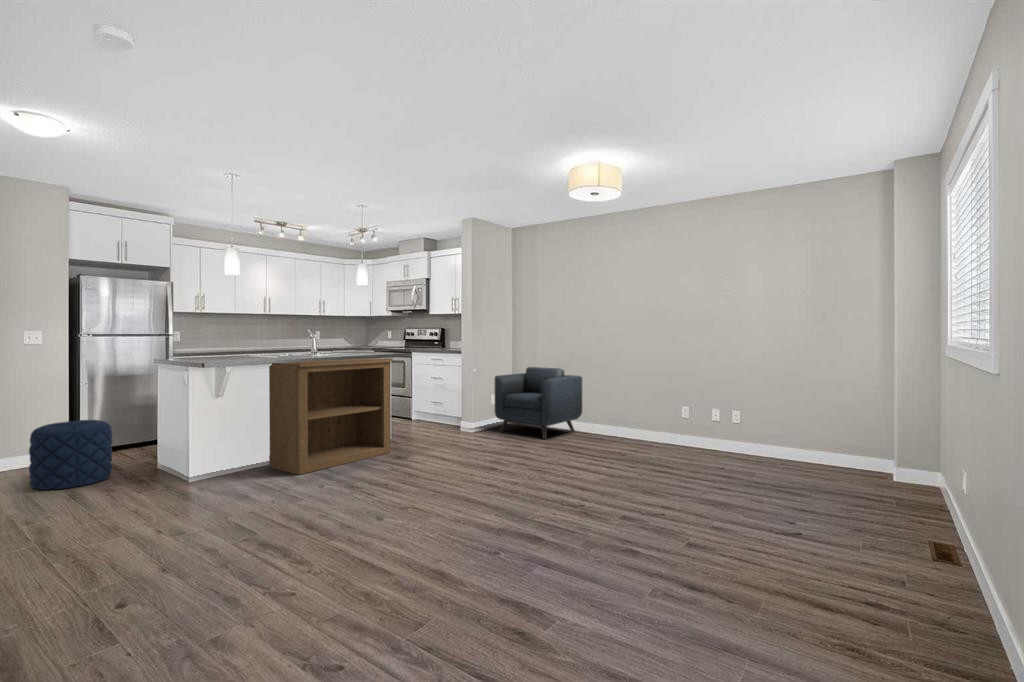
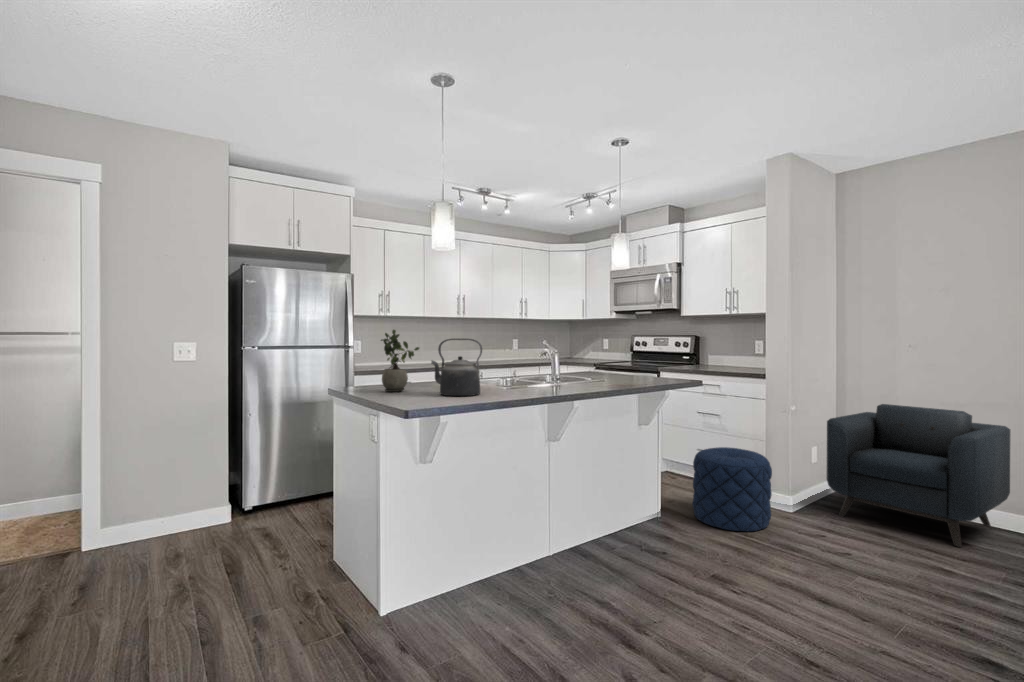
potted plant: none [190,321,218,360] -> present [381,330,419,392]
kettle: none [225,326,258,360] -> present [431,339,482,396]
bookshelf: present [269,358,392,475] -> none [501,390,694,617]
pouf: present [29,420,112,490] -> present [693,447,772,531]

